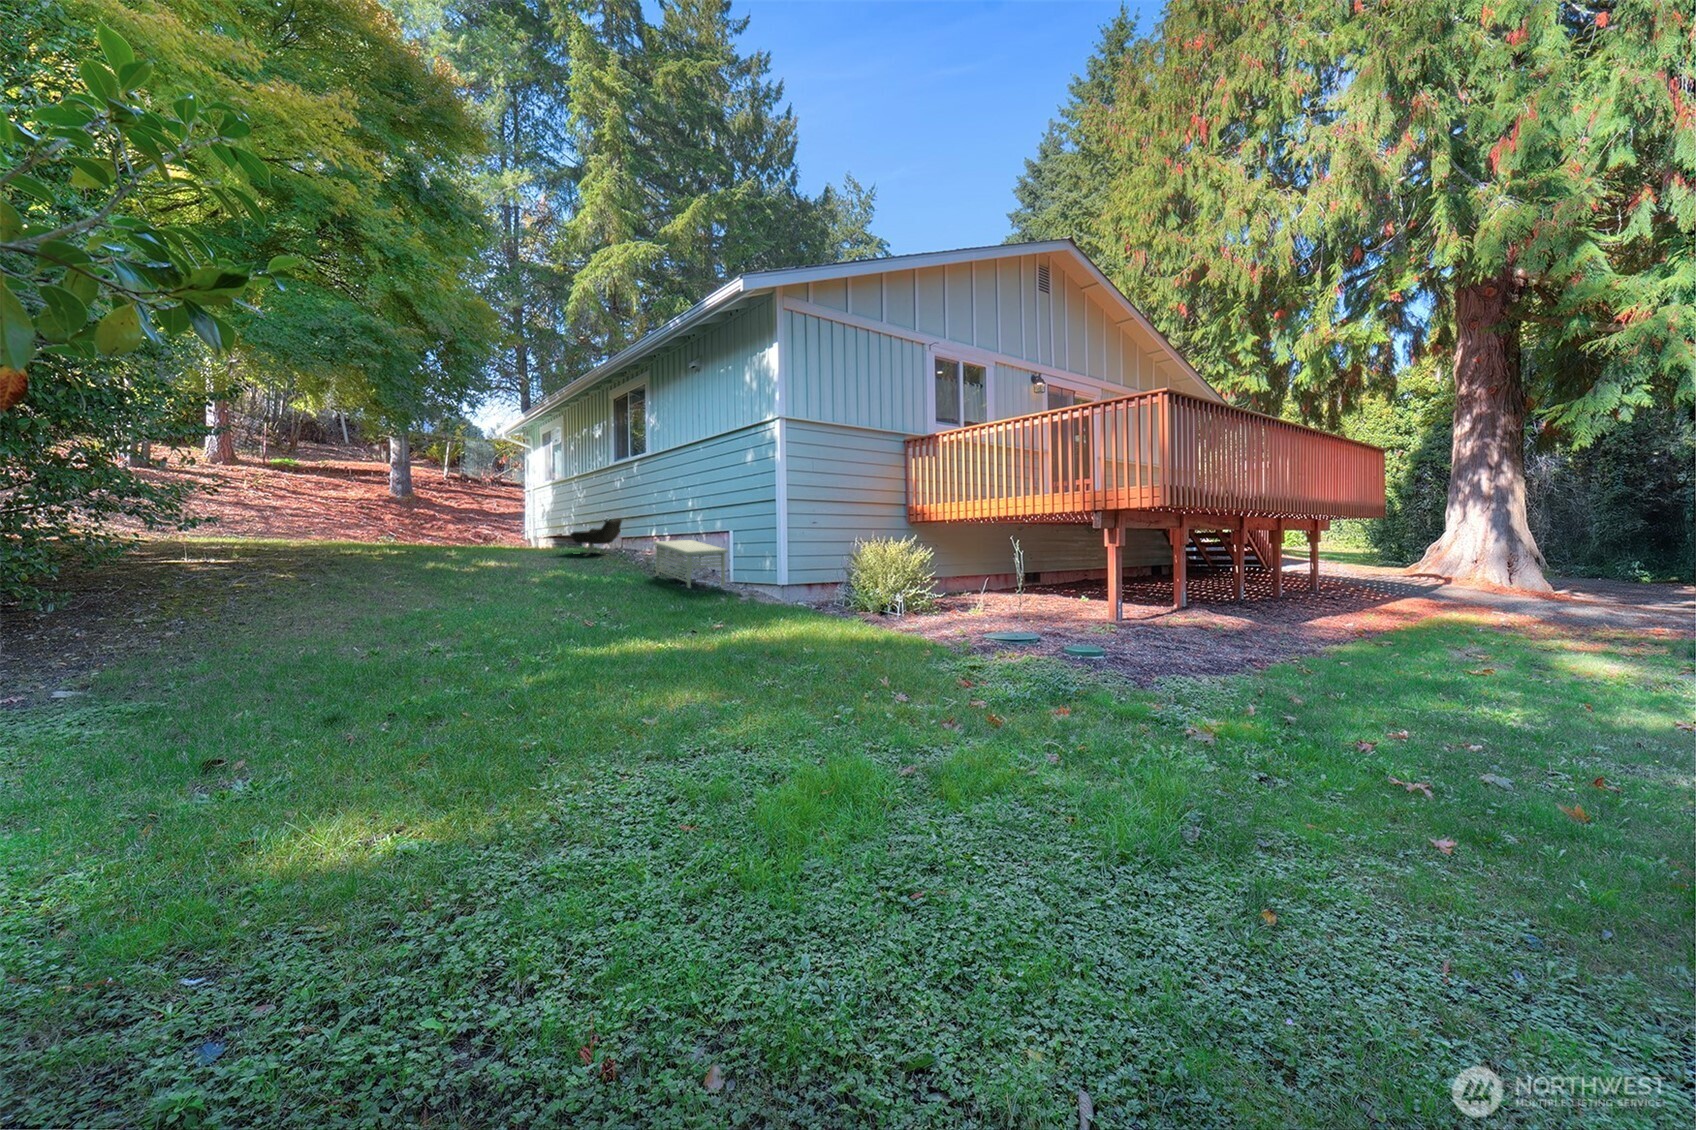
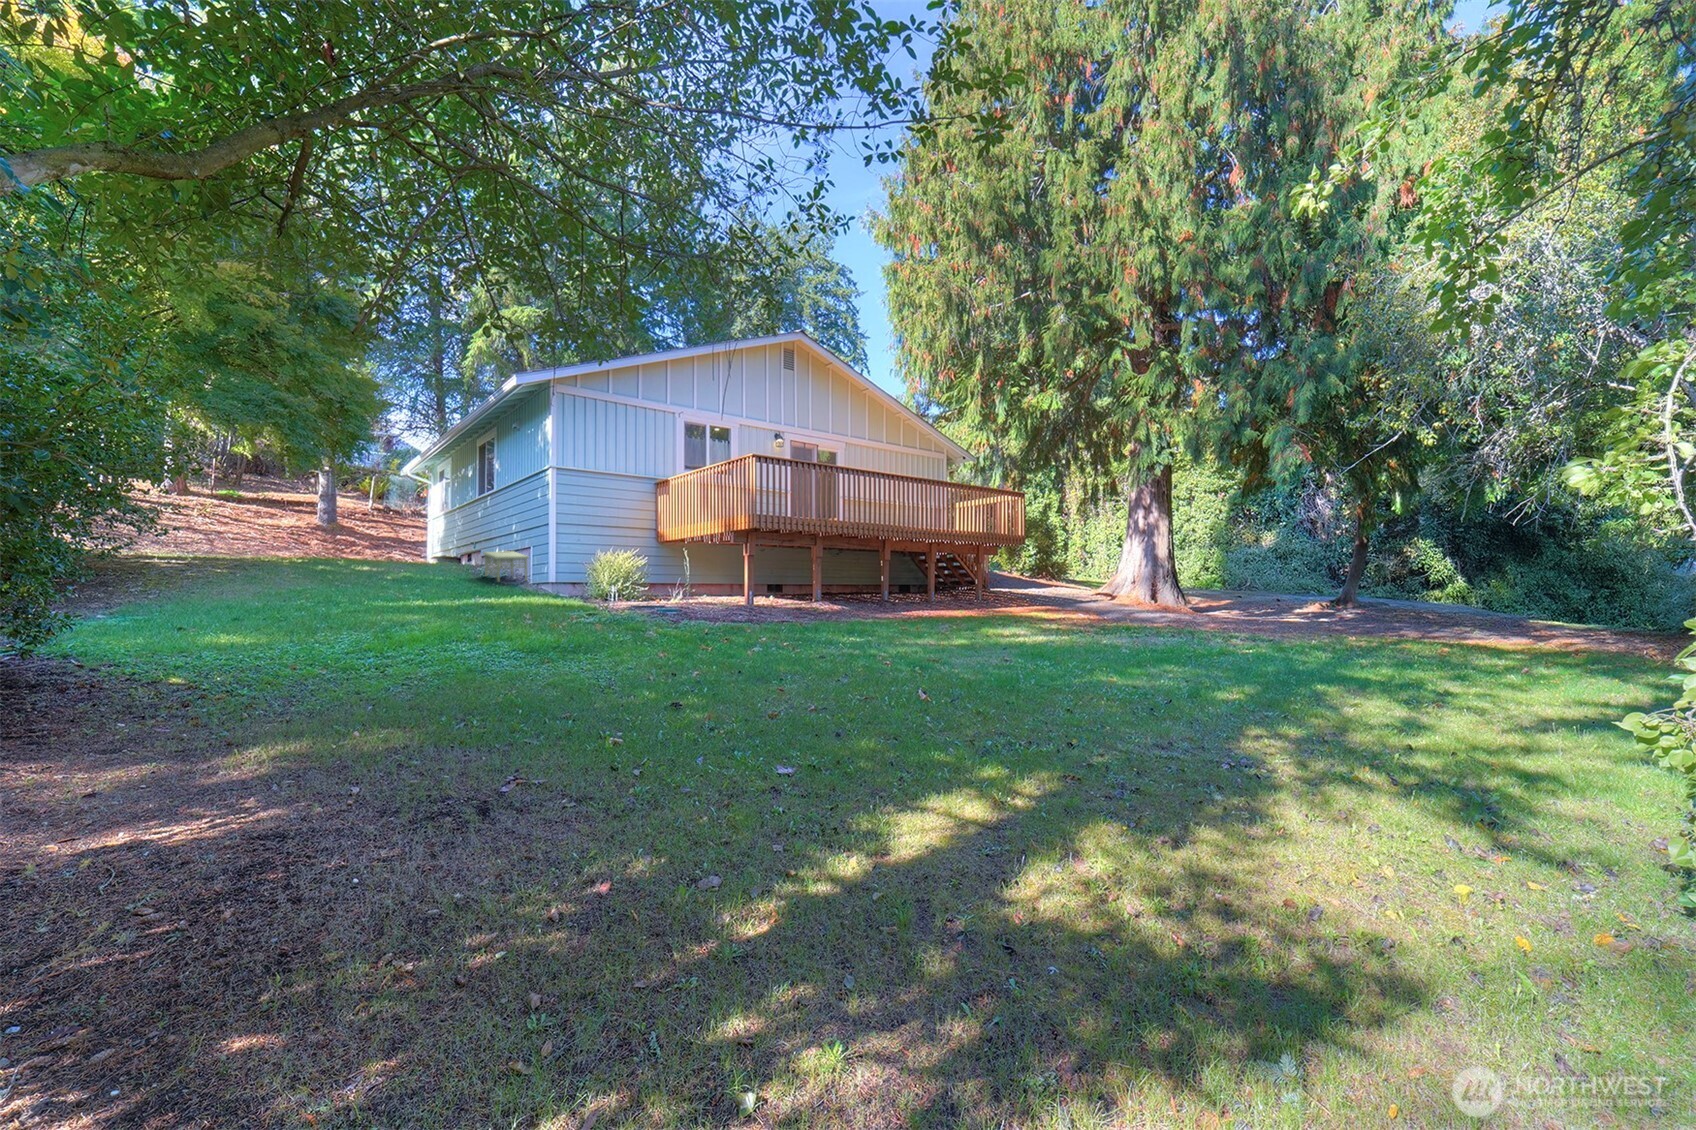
lounge chair: present [571,519,622,555] -> none [438,538,480,566]

